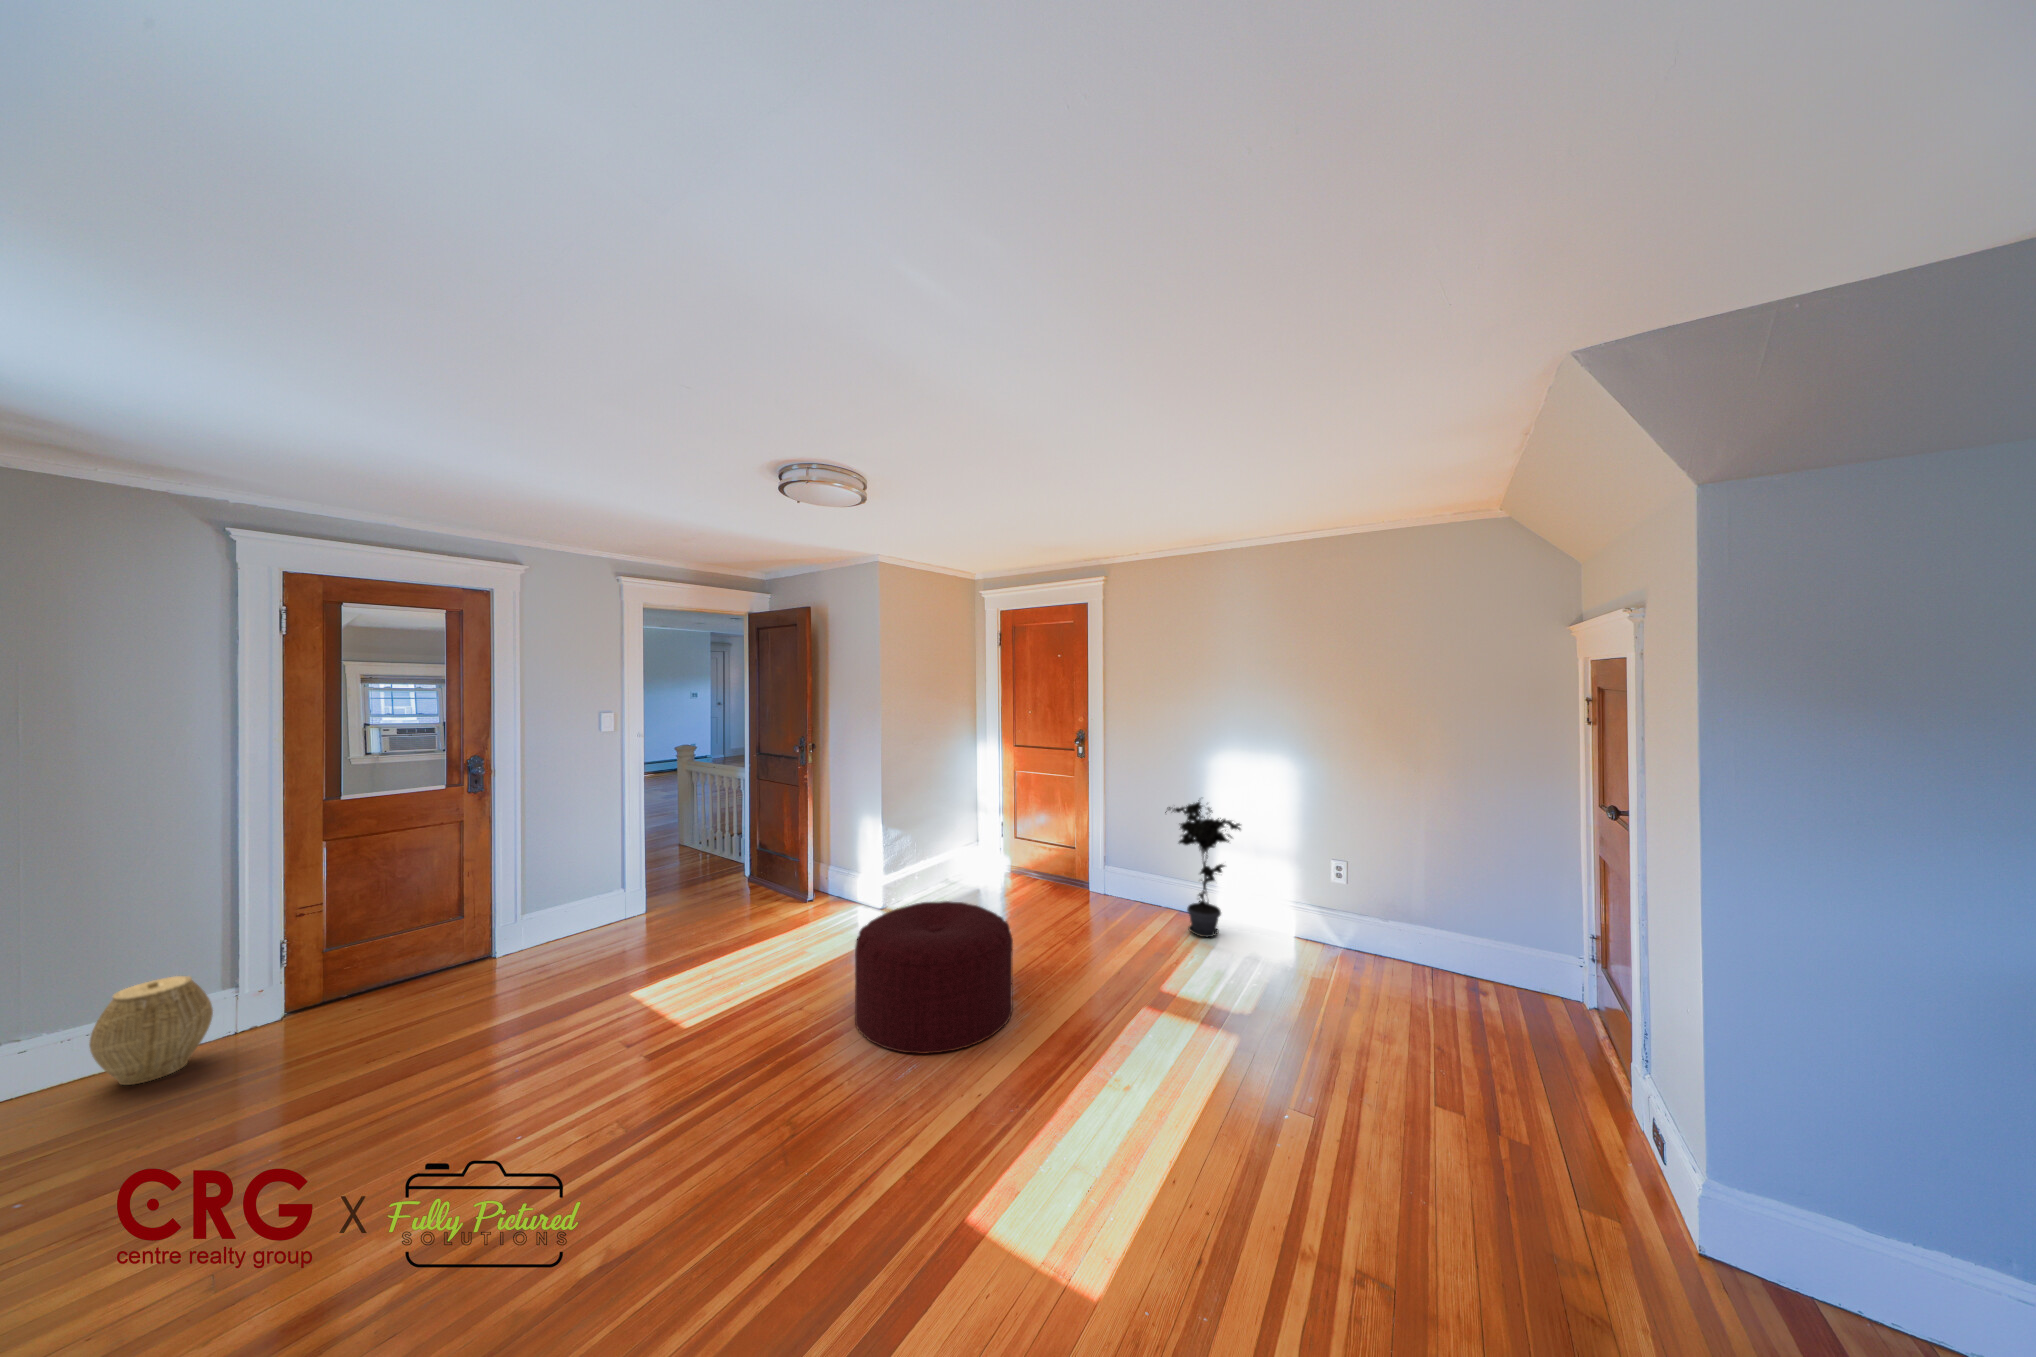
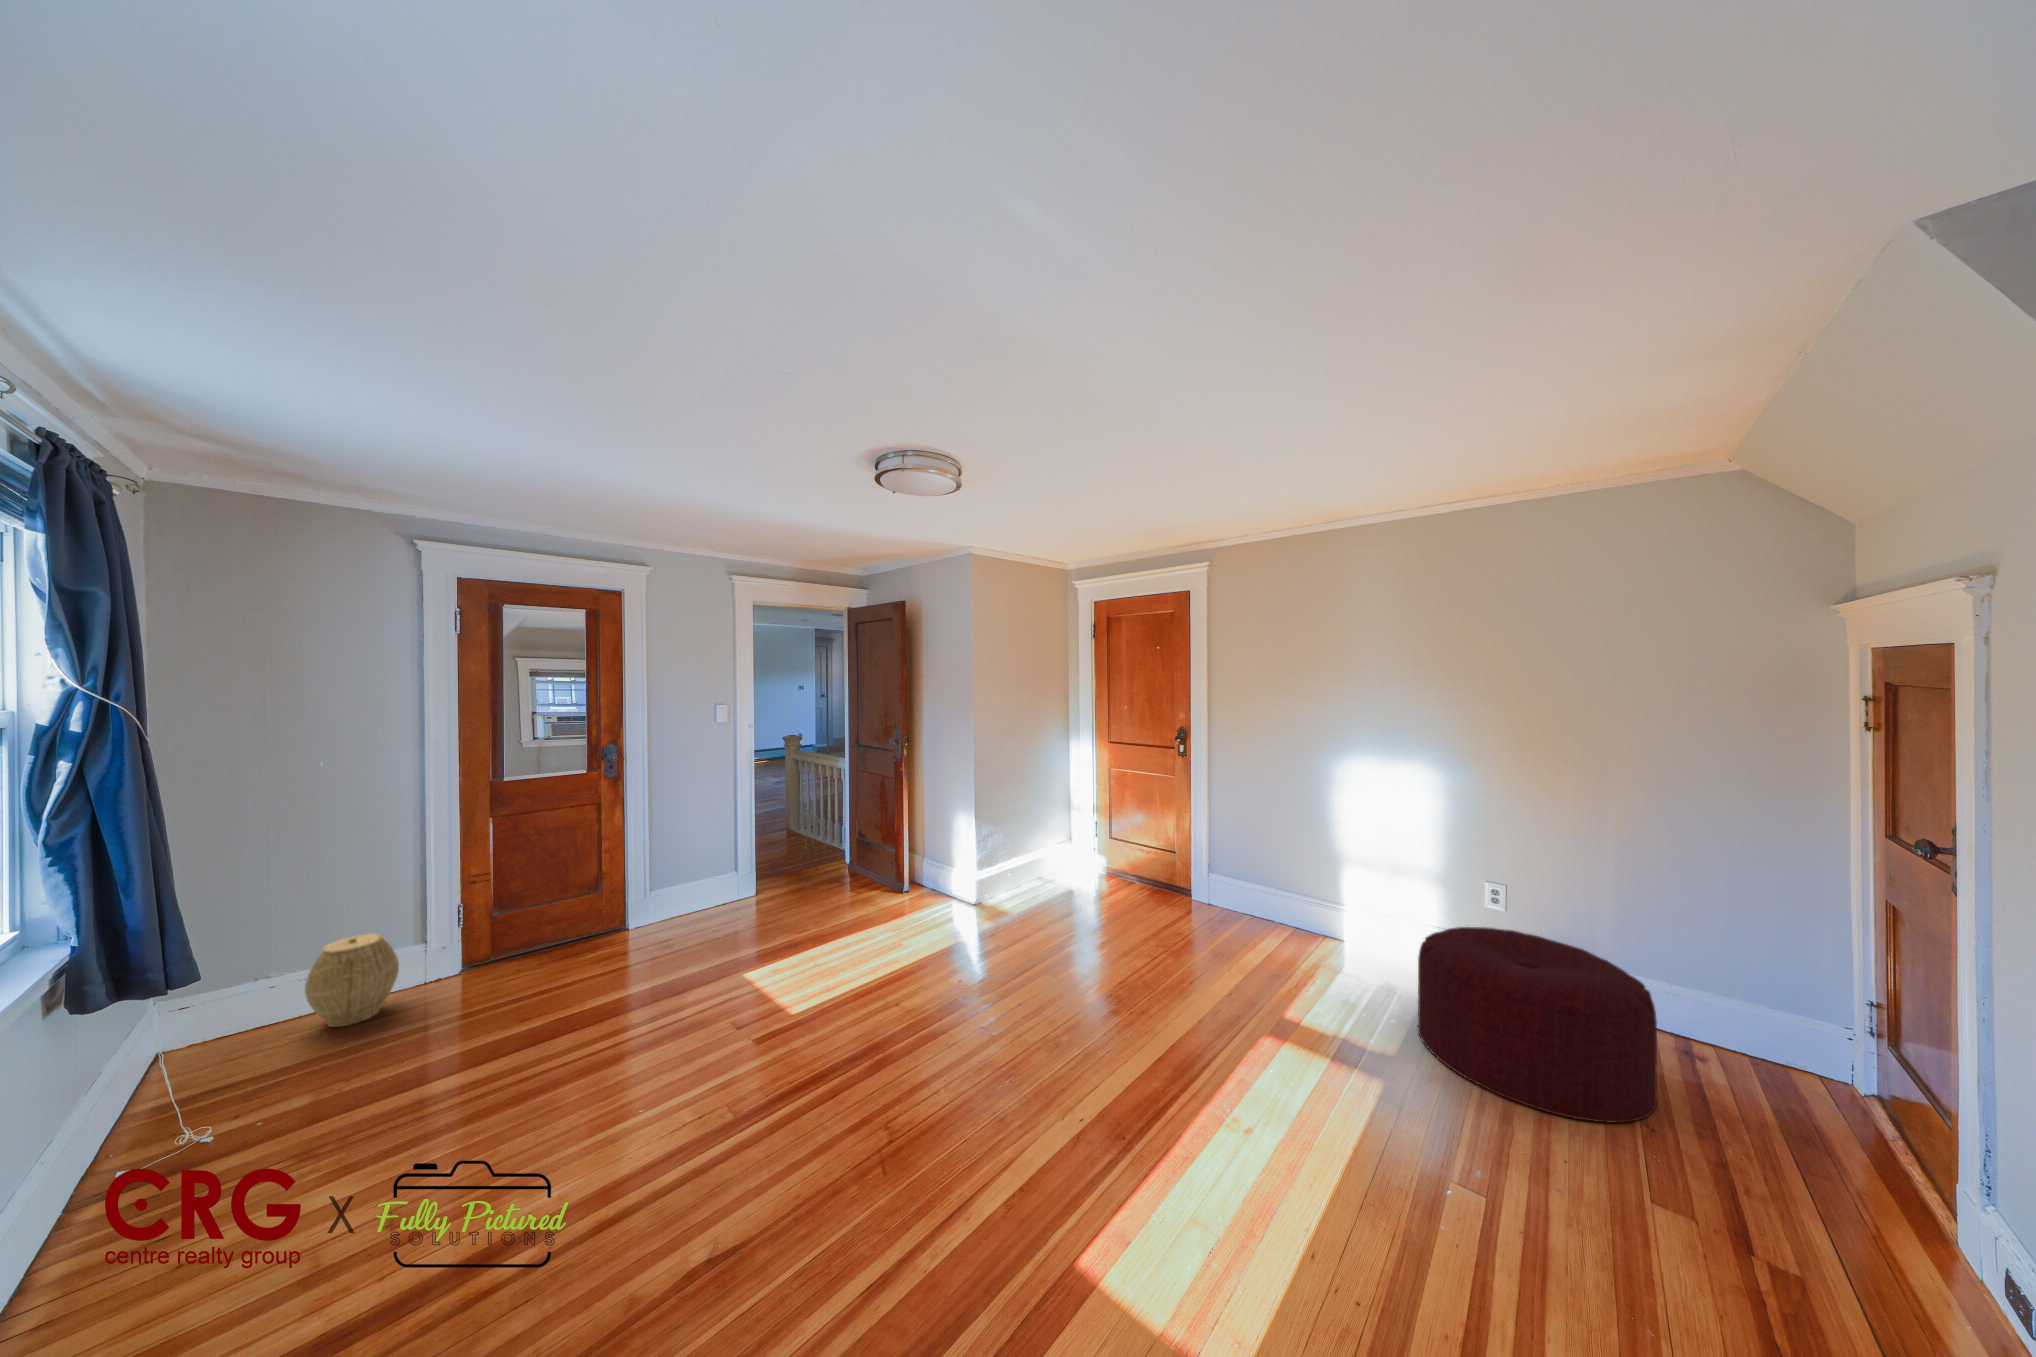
potted plant: present [1165,800,1241,937] -> none [1278,805,1373,959]
ottoman: present [855,901,1013,1054] -> present [1418,927,1657,1123]

